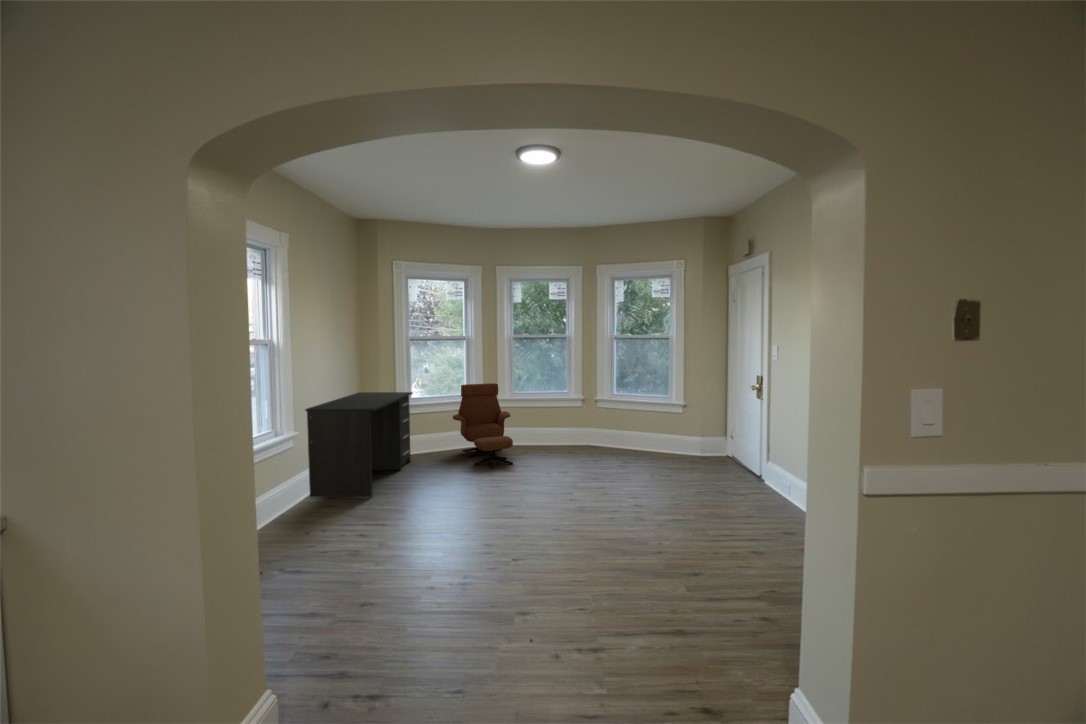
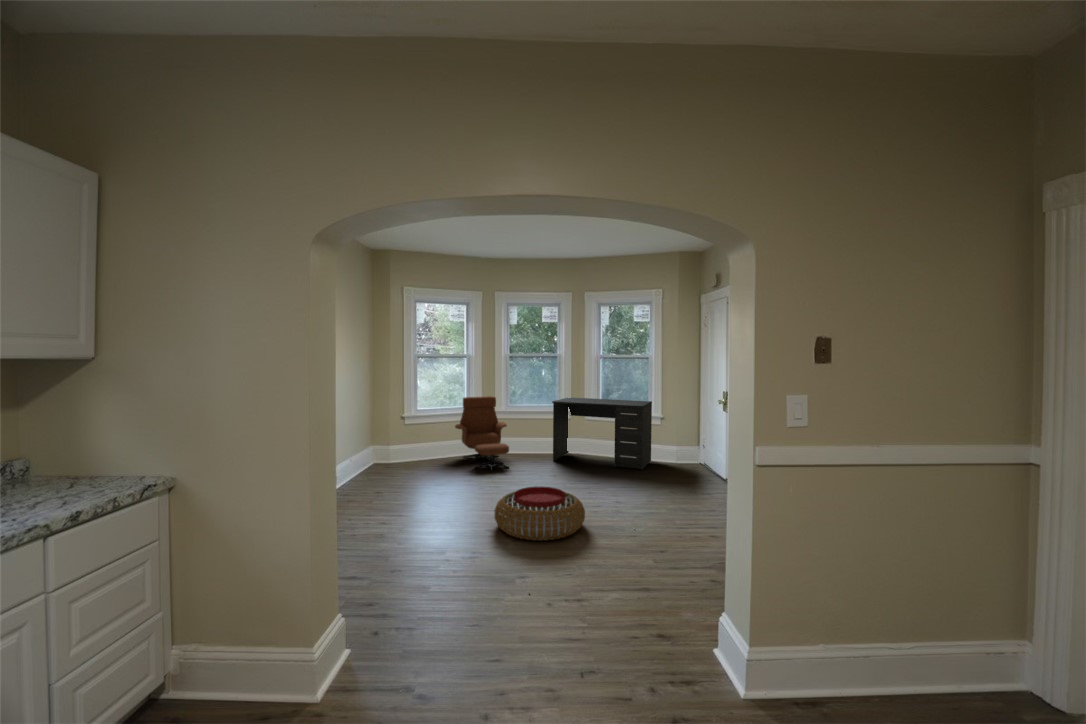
desk: present [305,392,412,497] -> present [552,398,652,470]
pouf: none [491,492,600,561] -> present [494,487,585,541]

